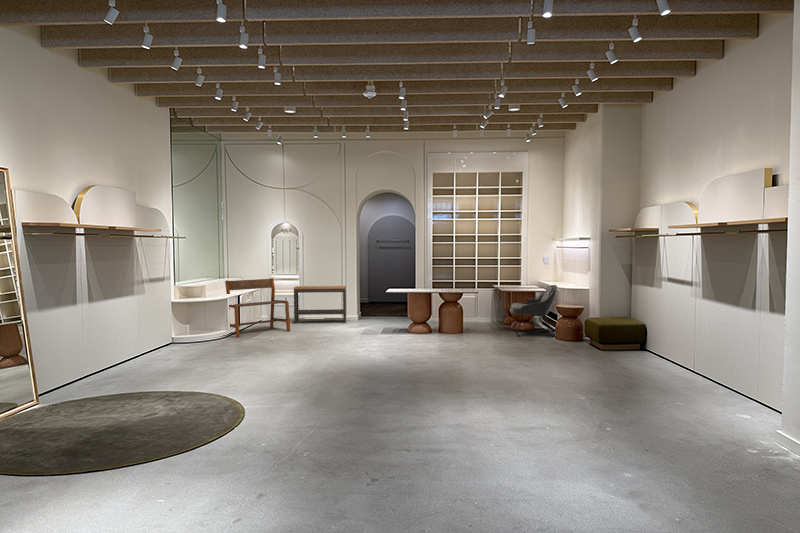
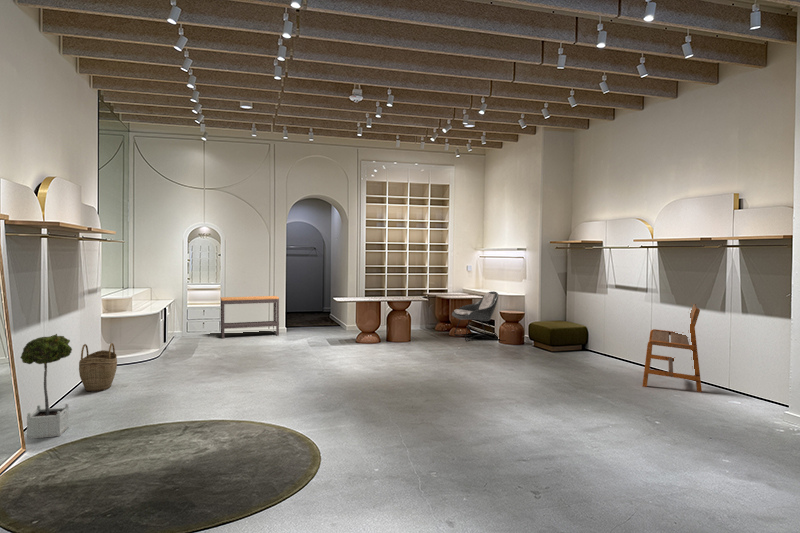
bench: present [225,278,290,337] -> present [642,304,702,392]
potted tree: none [55,310,97,390] -> present [20,334,72,439]
woven basket: none [135,321,168,360] -> present [79,343,117,391]

